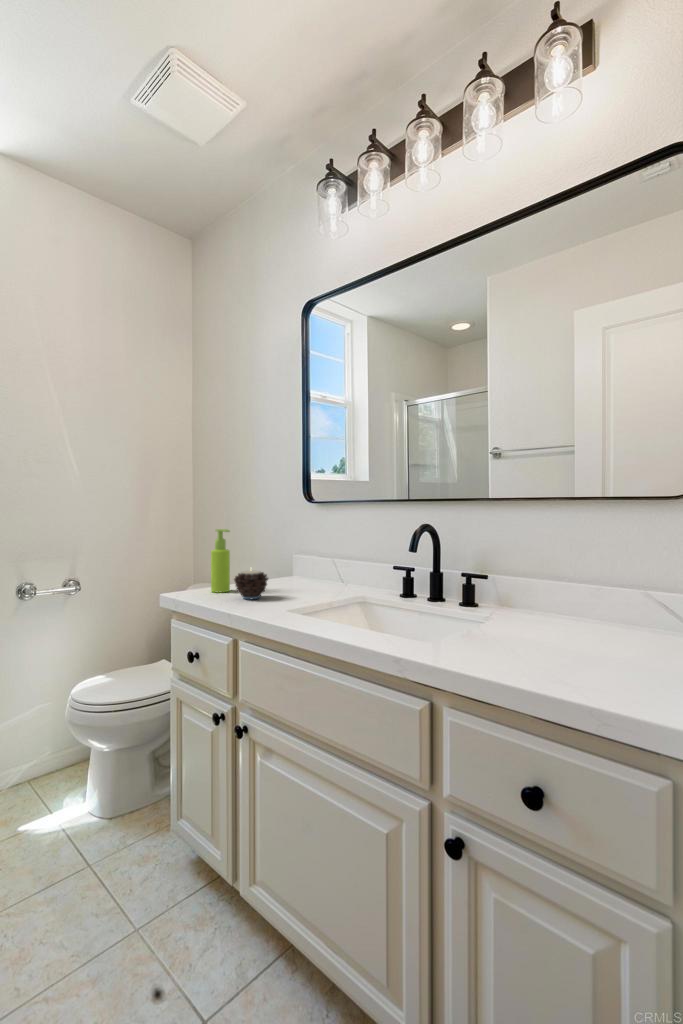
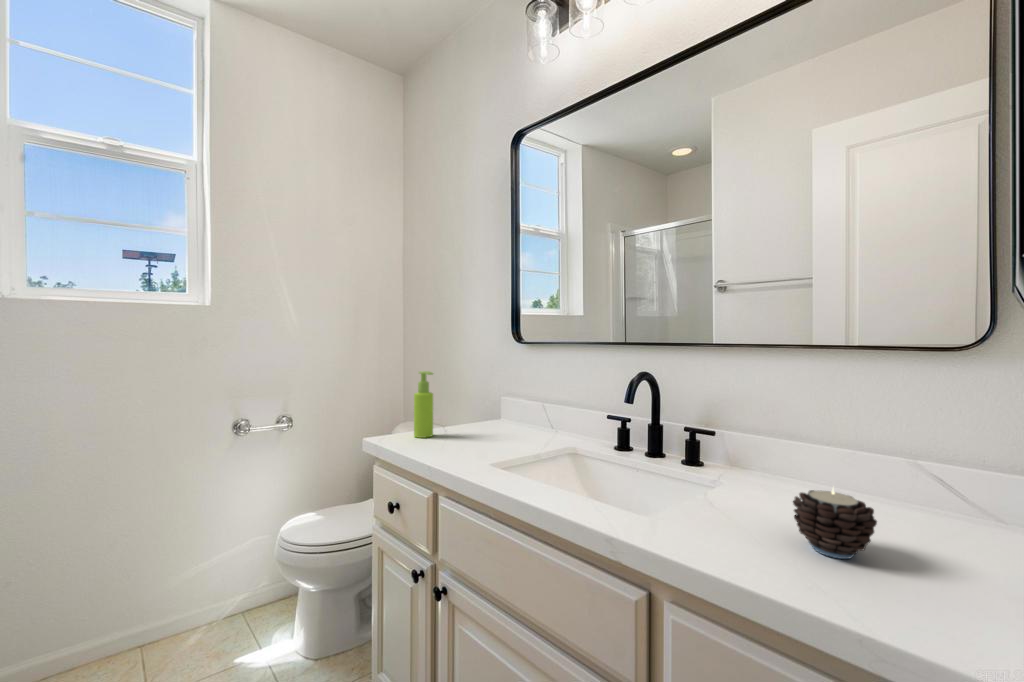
candle: present [234,570,268,599] -> present [793,488,877,559]

